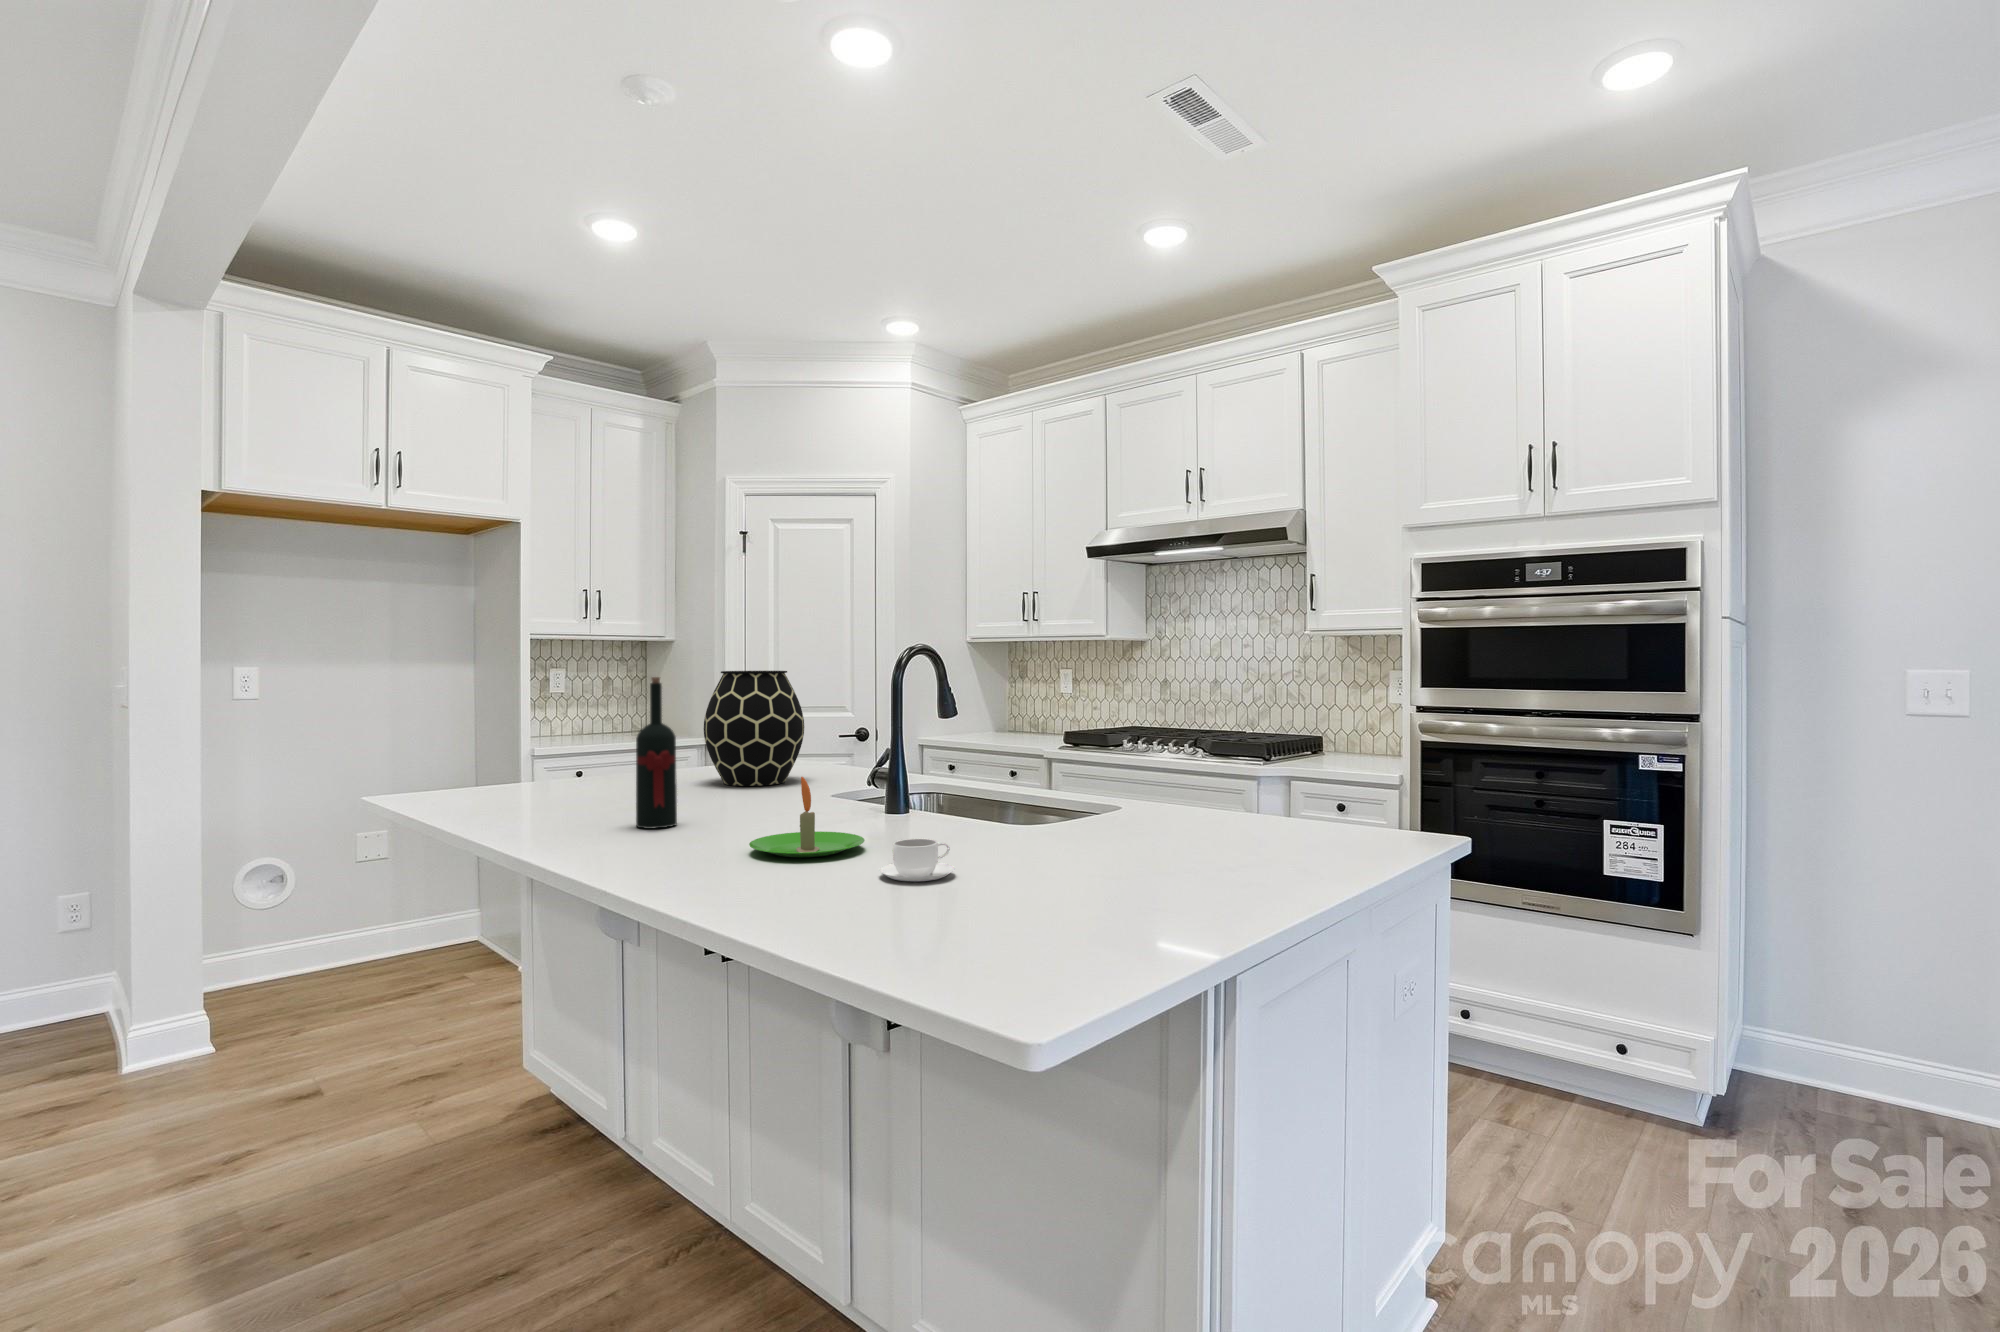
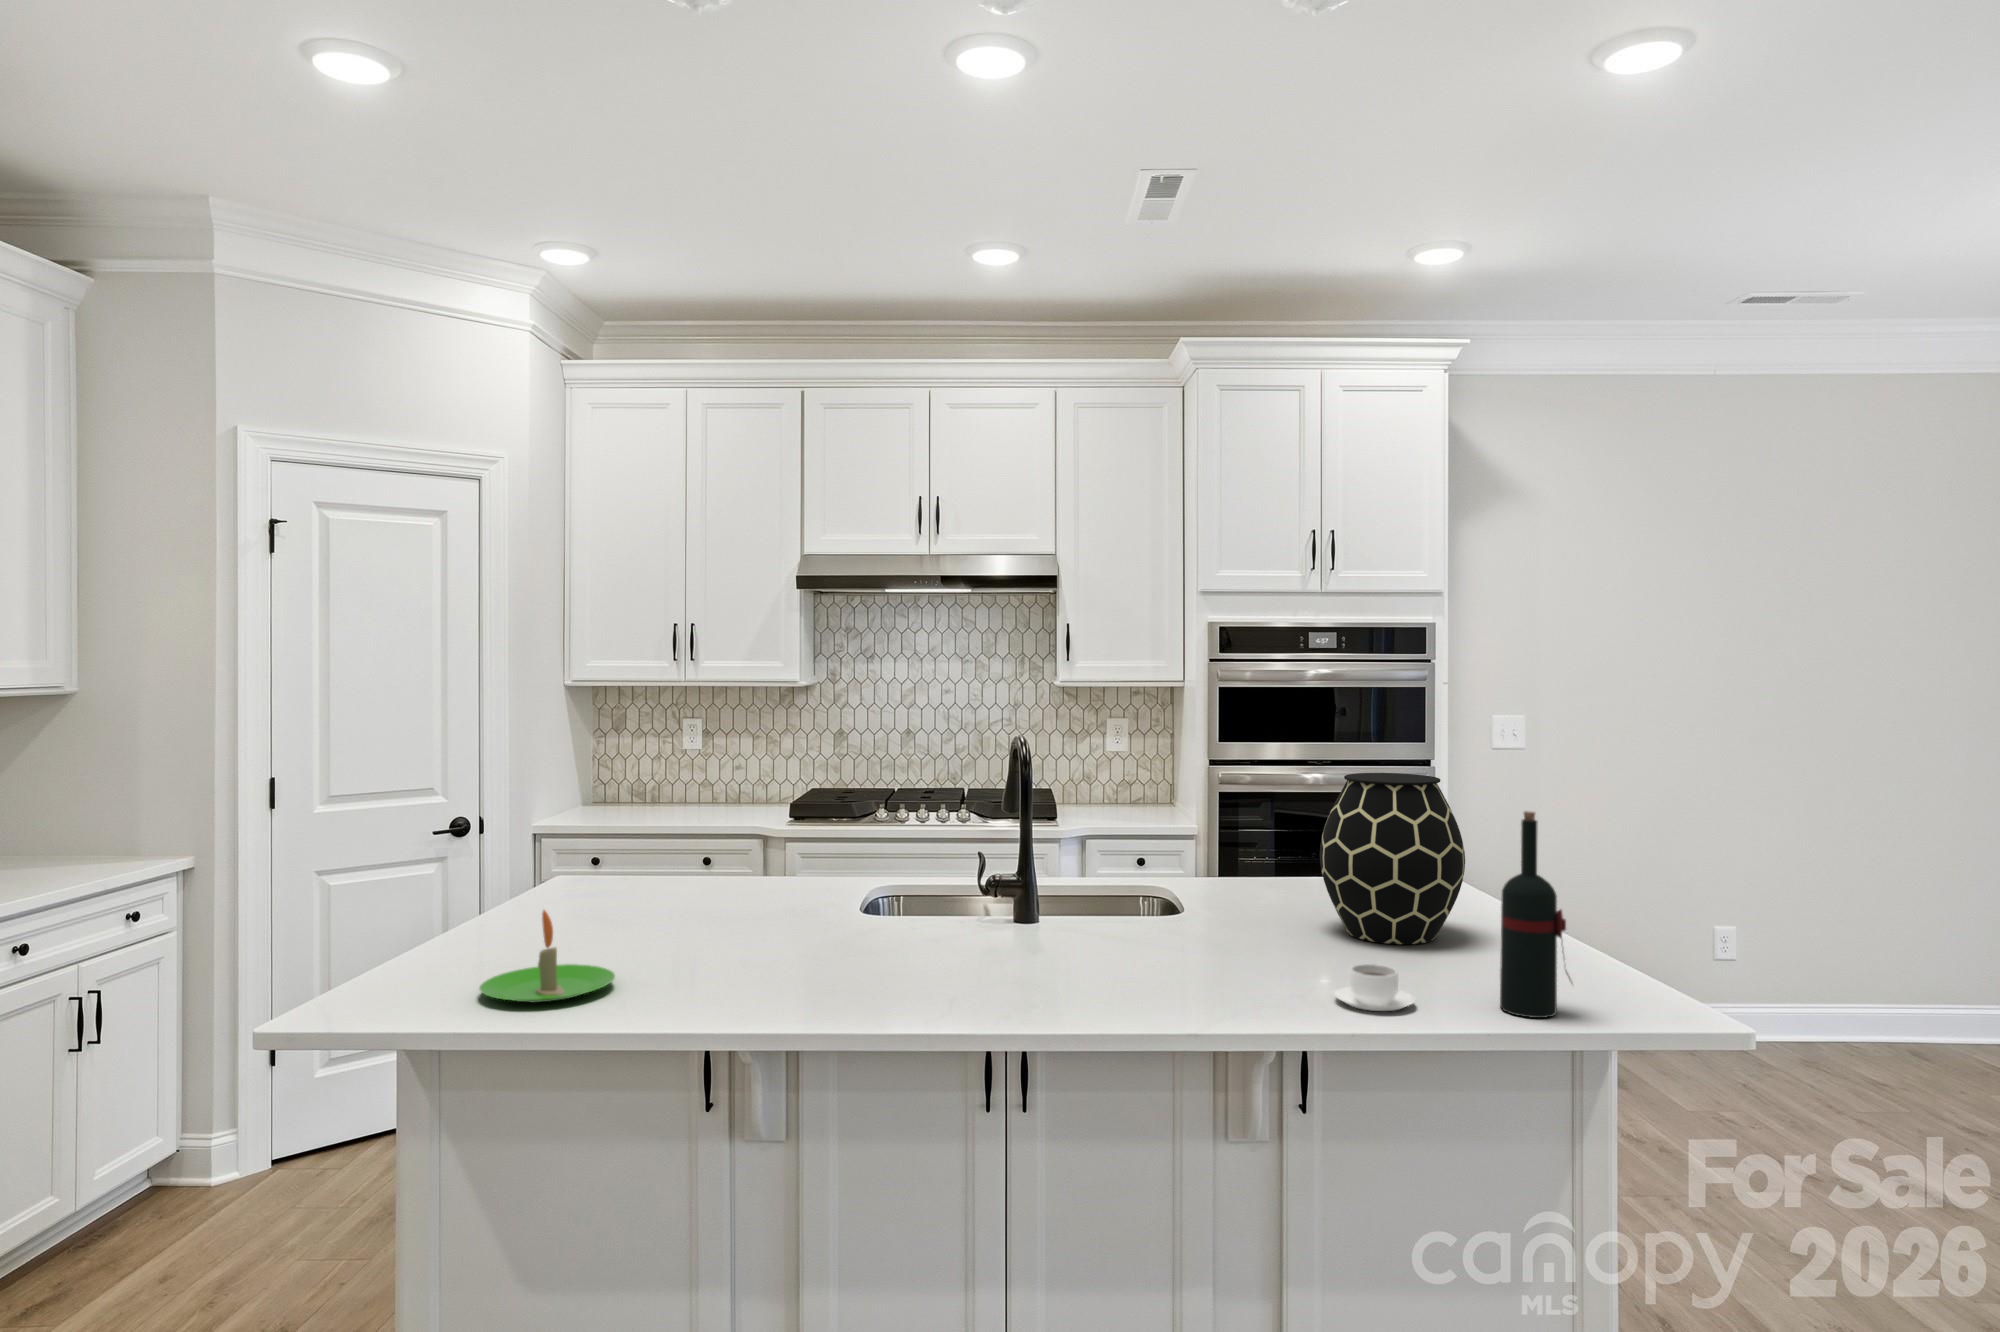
vase: present [704,671,804,786] -> present [1320,773,1465,944]
wine bottle: present [636,677,677,829] -> present [1500,811,1570,1018]
candle: present [749,777,865,857] -> present [480,910,615,1003]

